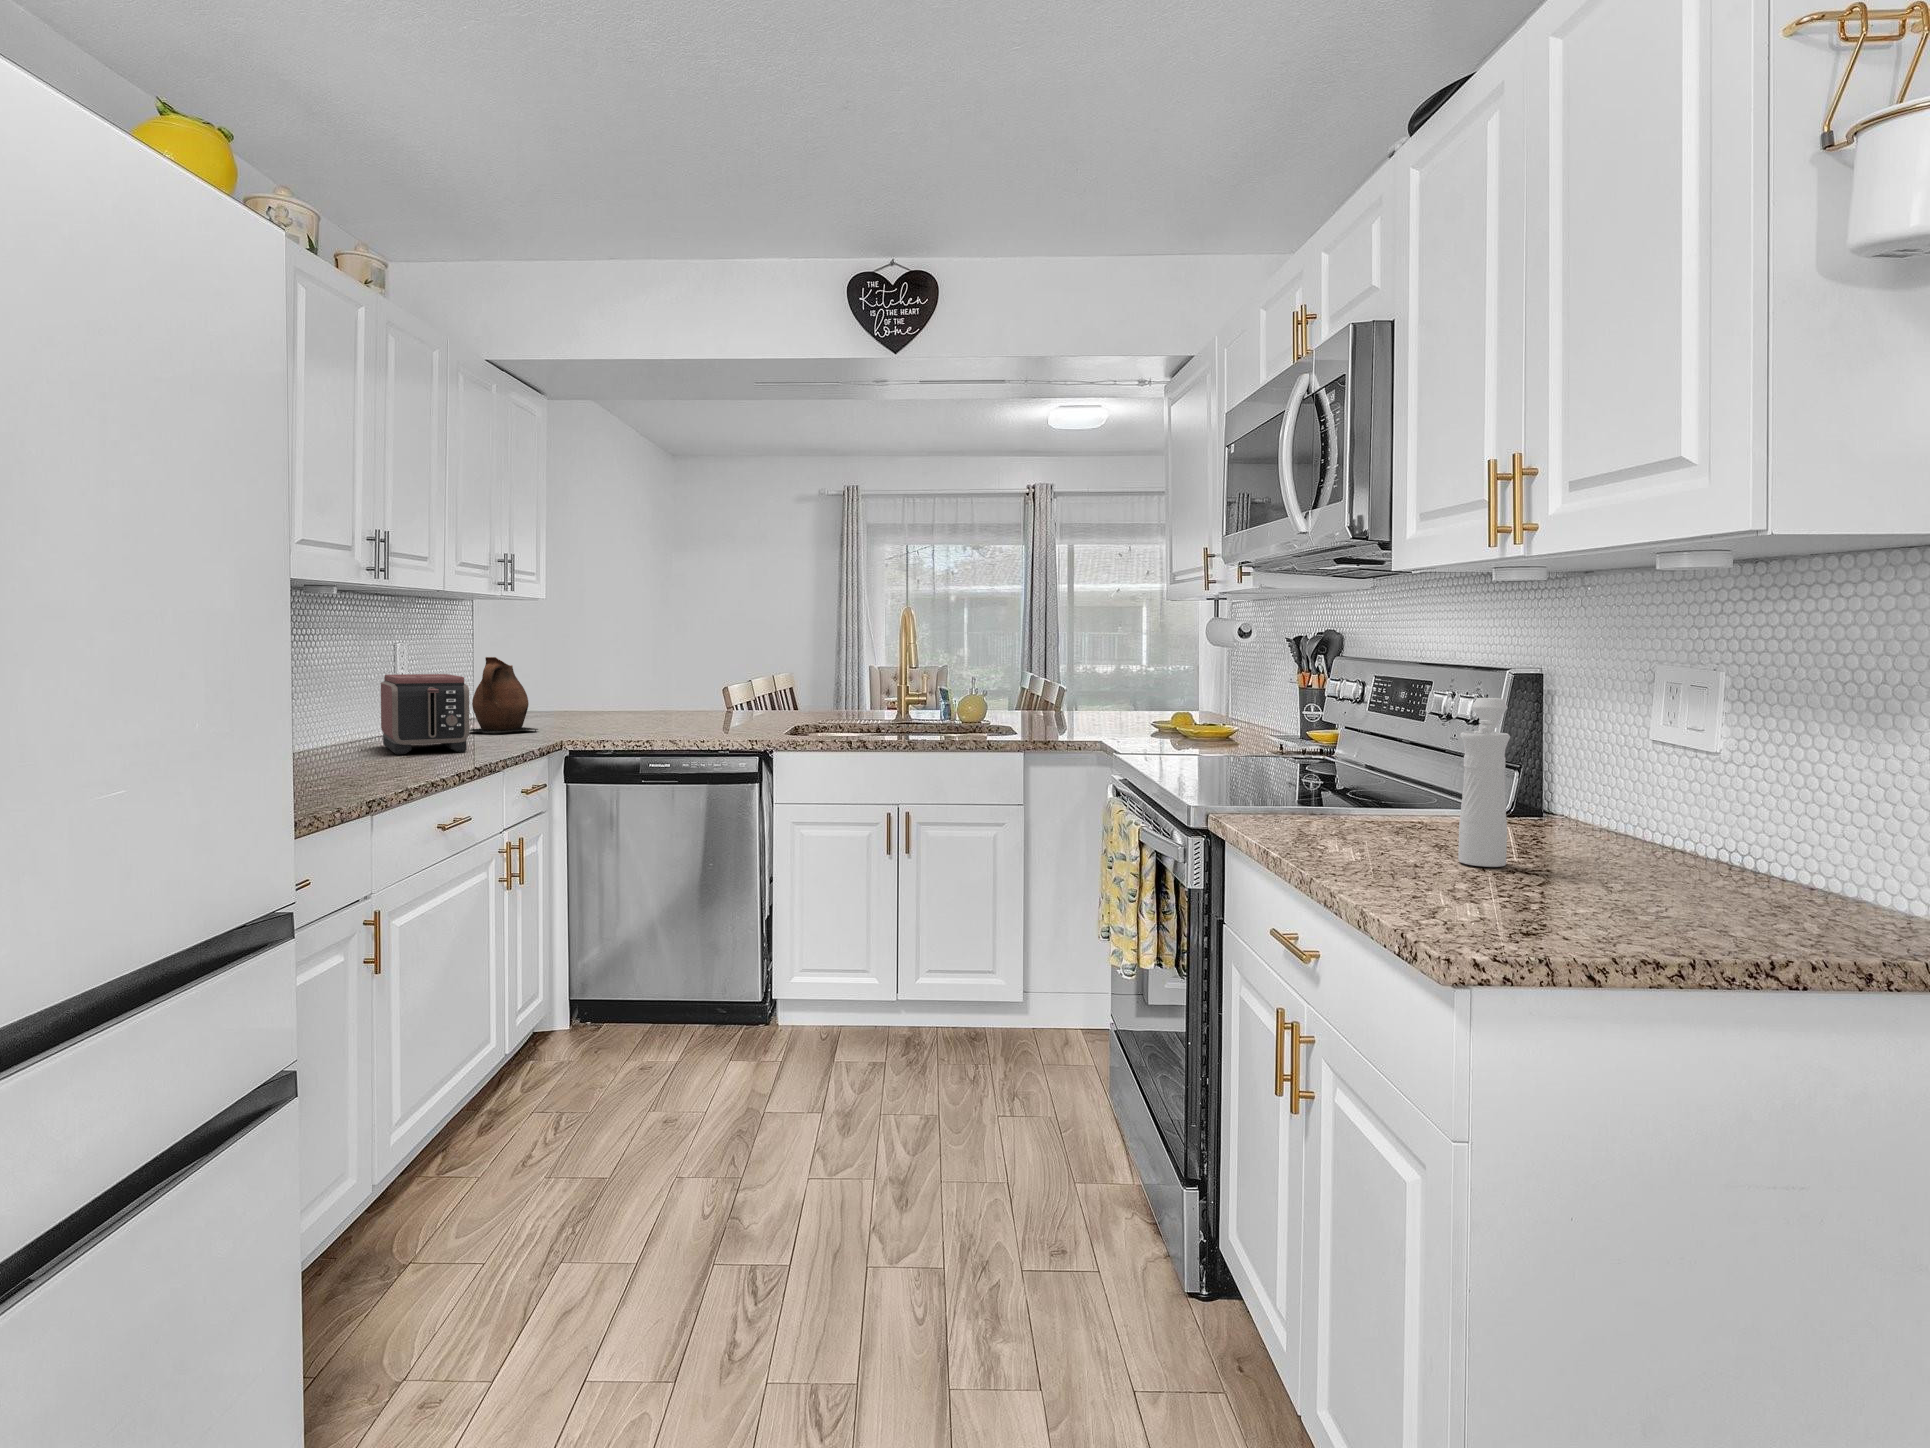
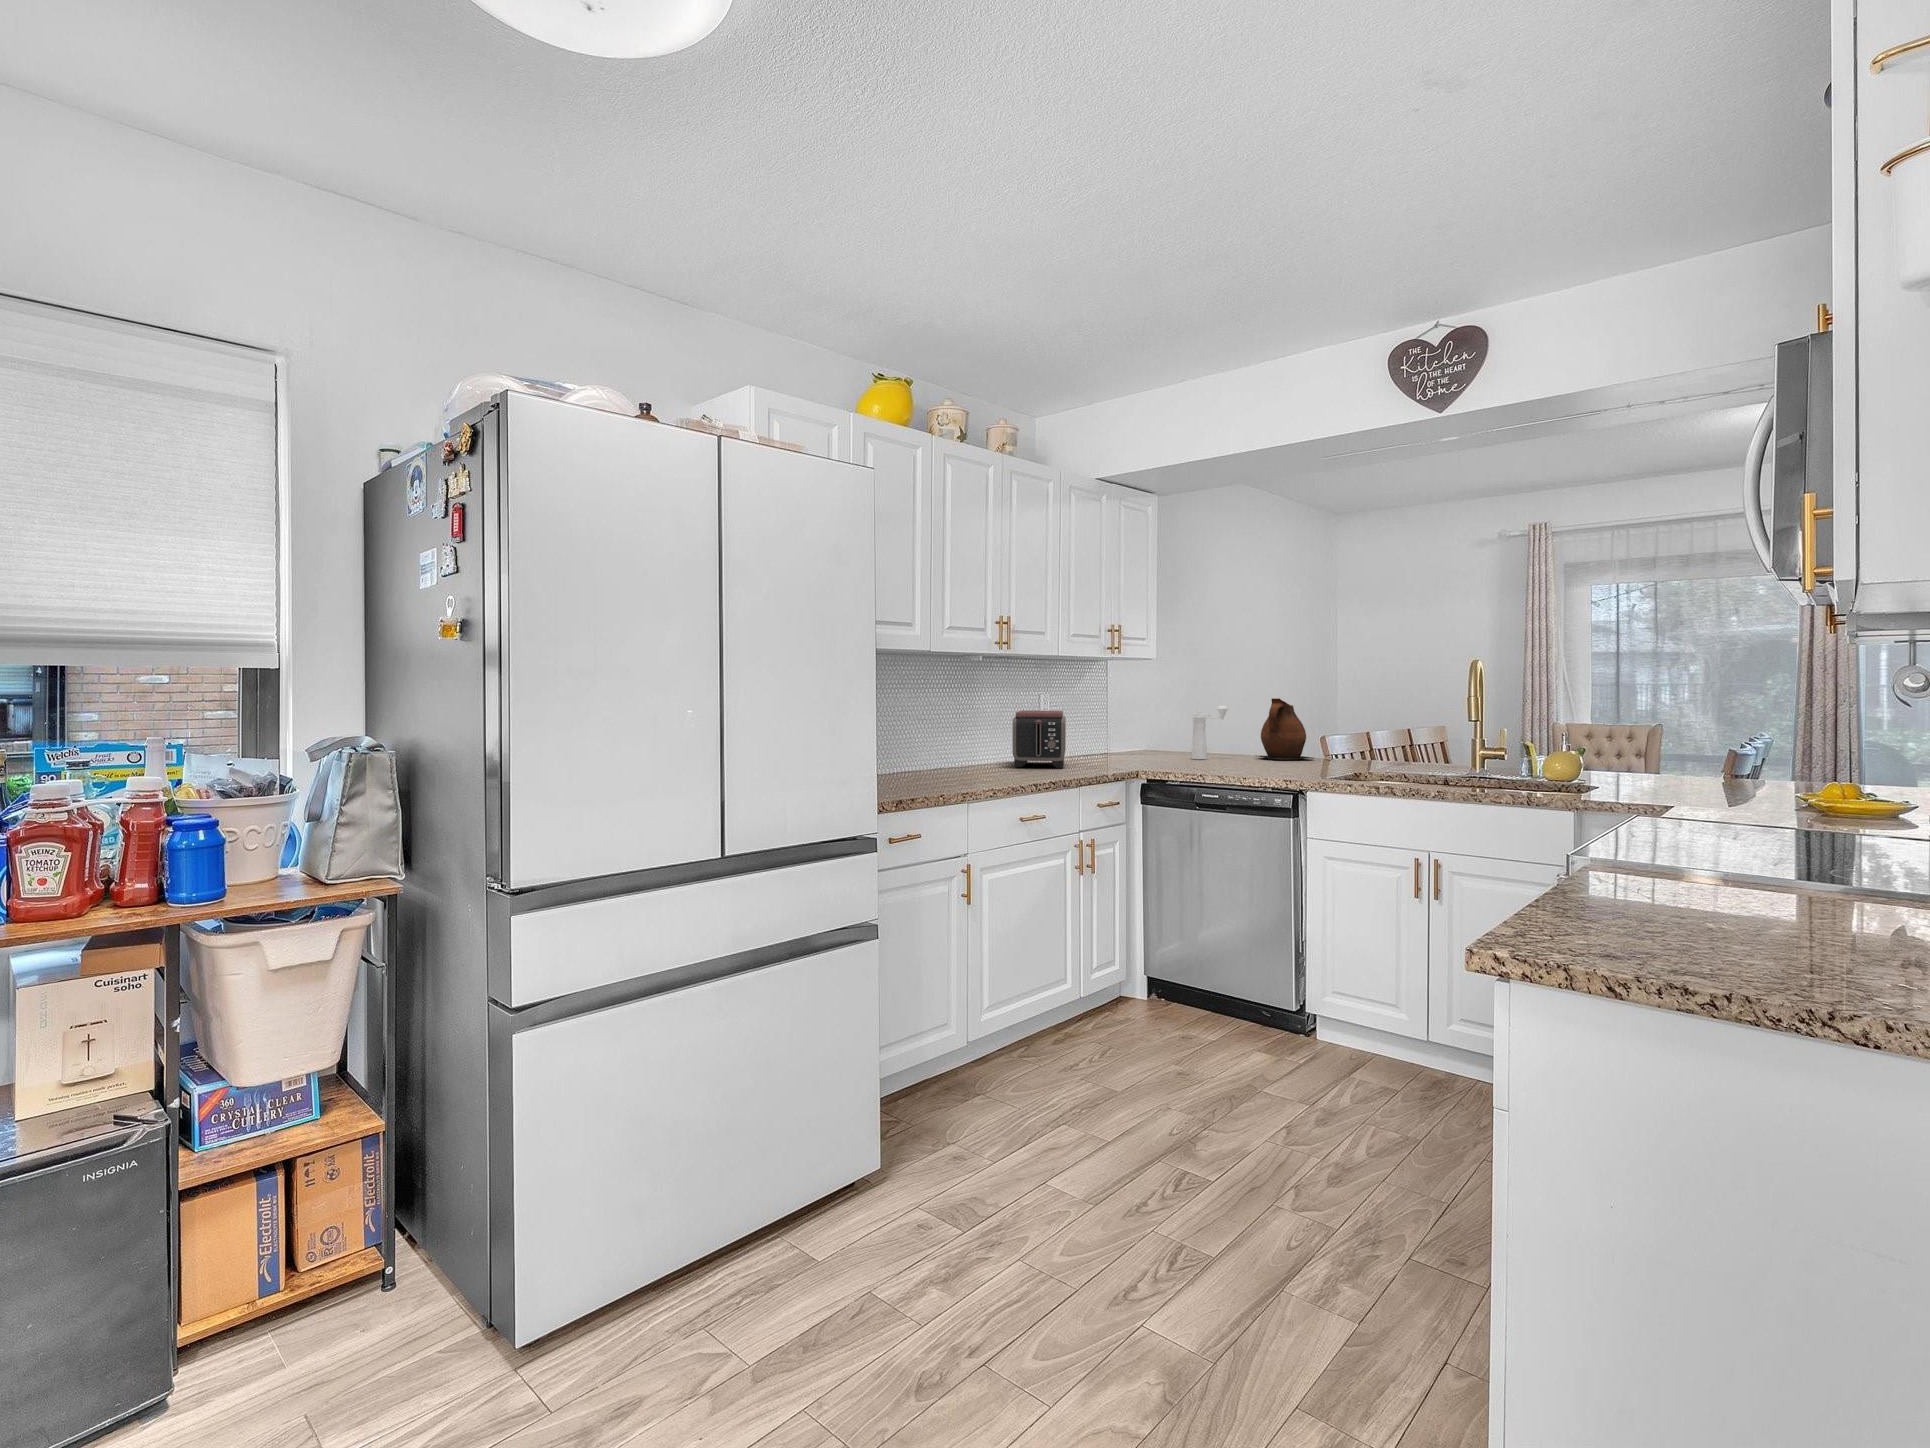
ceramic pitcher: present [470,657,538,733] -> present [1259,698,1313,759]
pepper mill: present [1458,698,1510,867] -> present [1192,706,1228,759]

